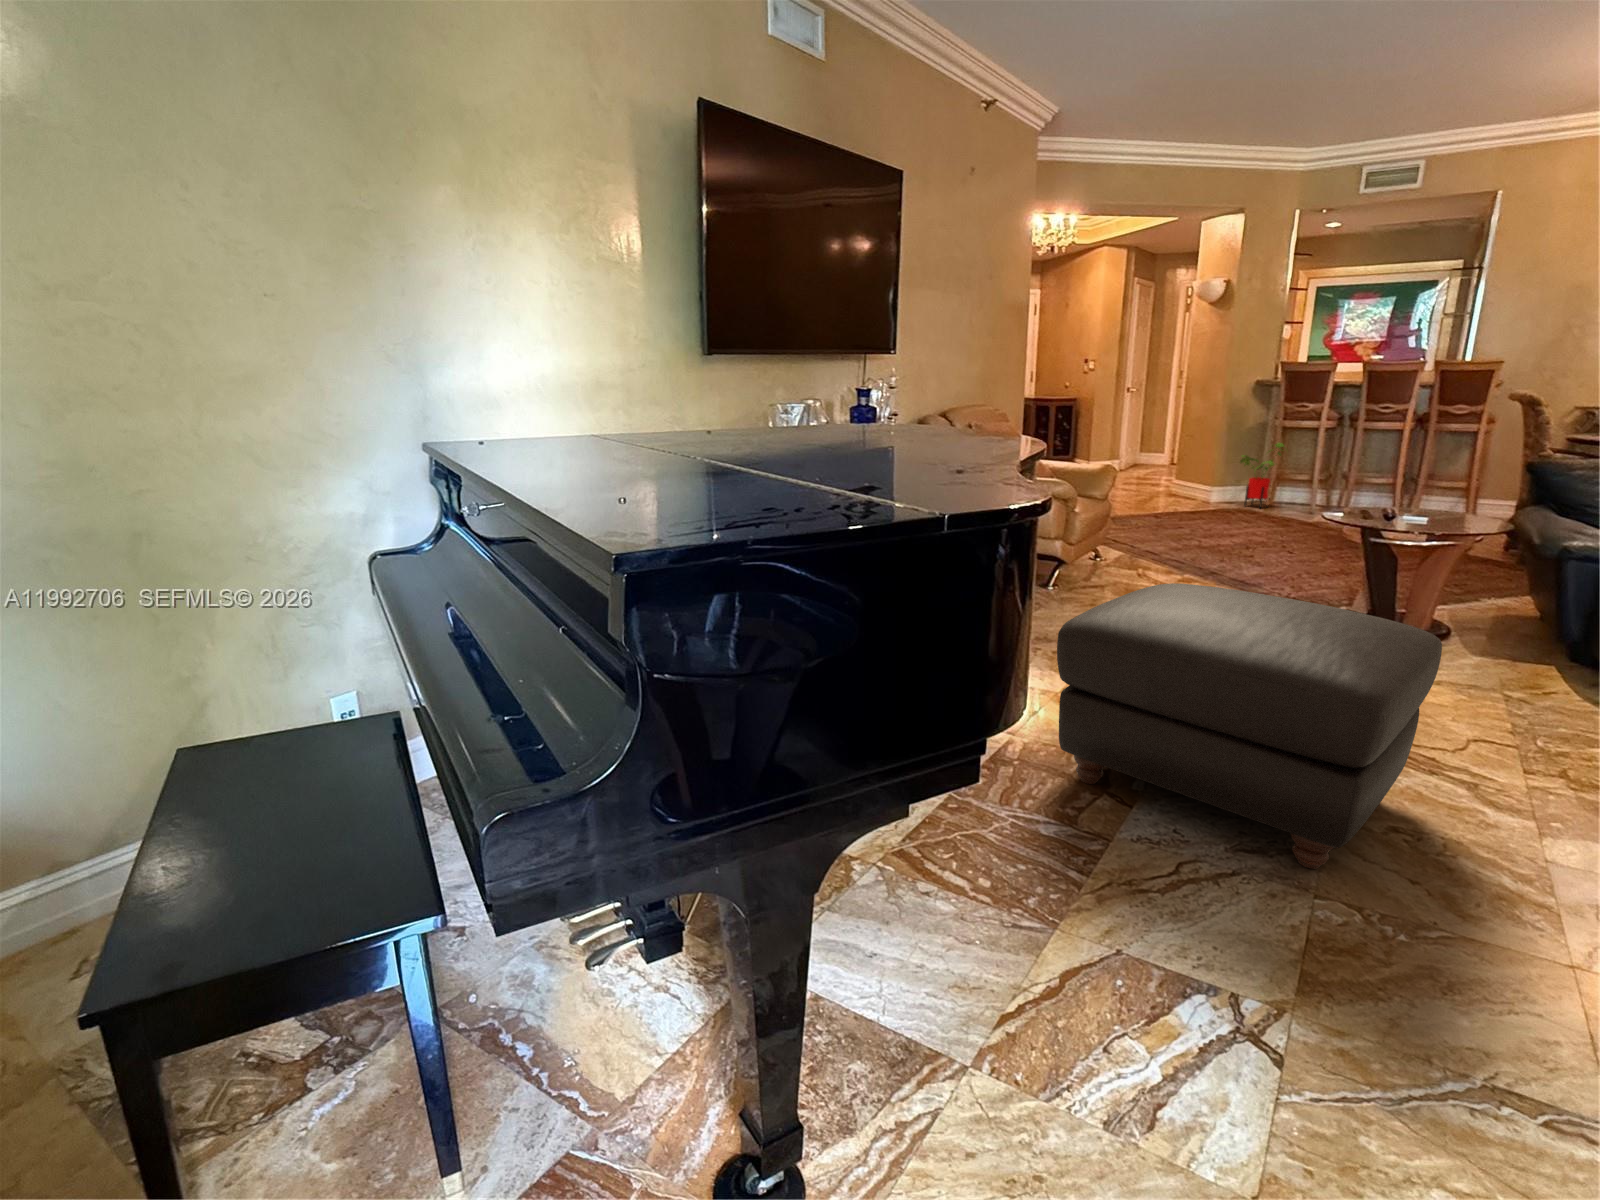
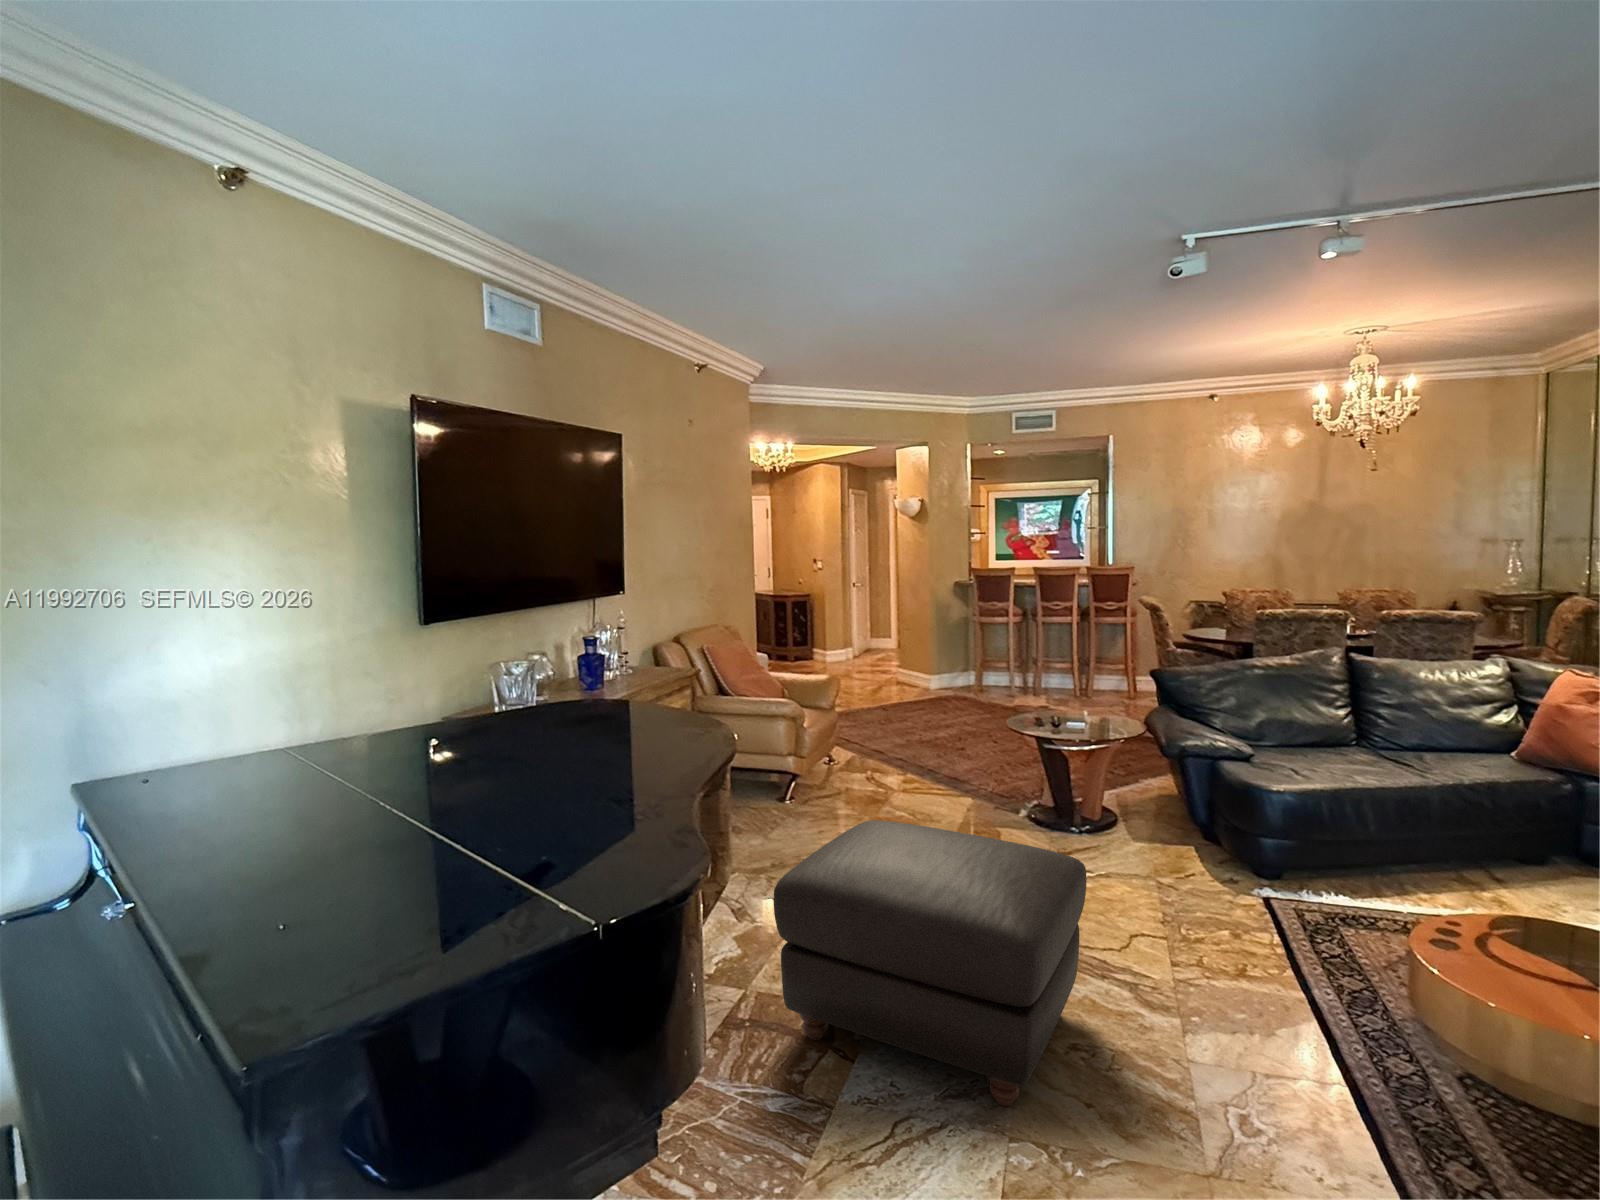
house plant: present [1240,443,1284,508] -> none [952,635,988,695]

